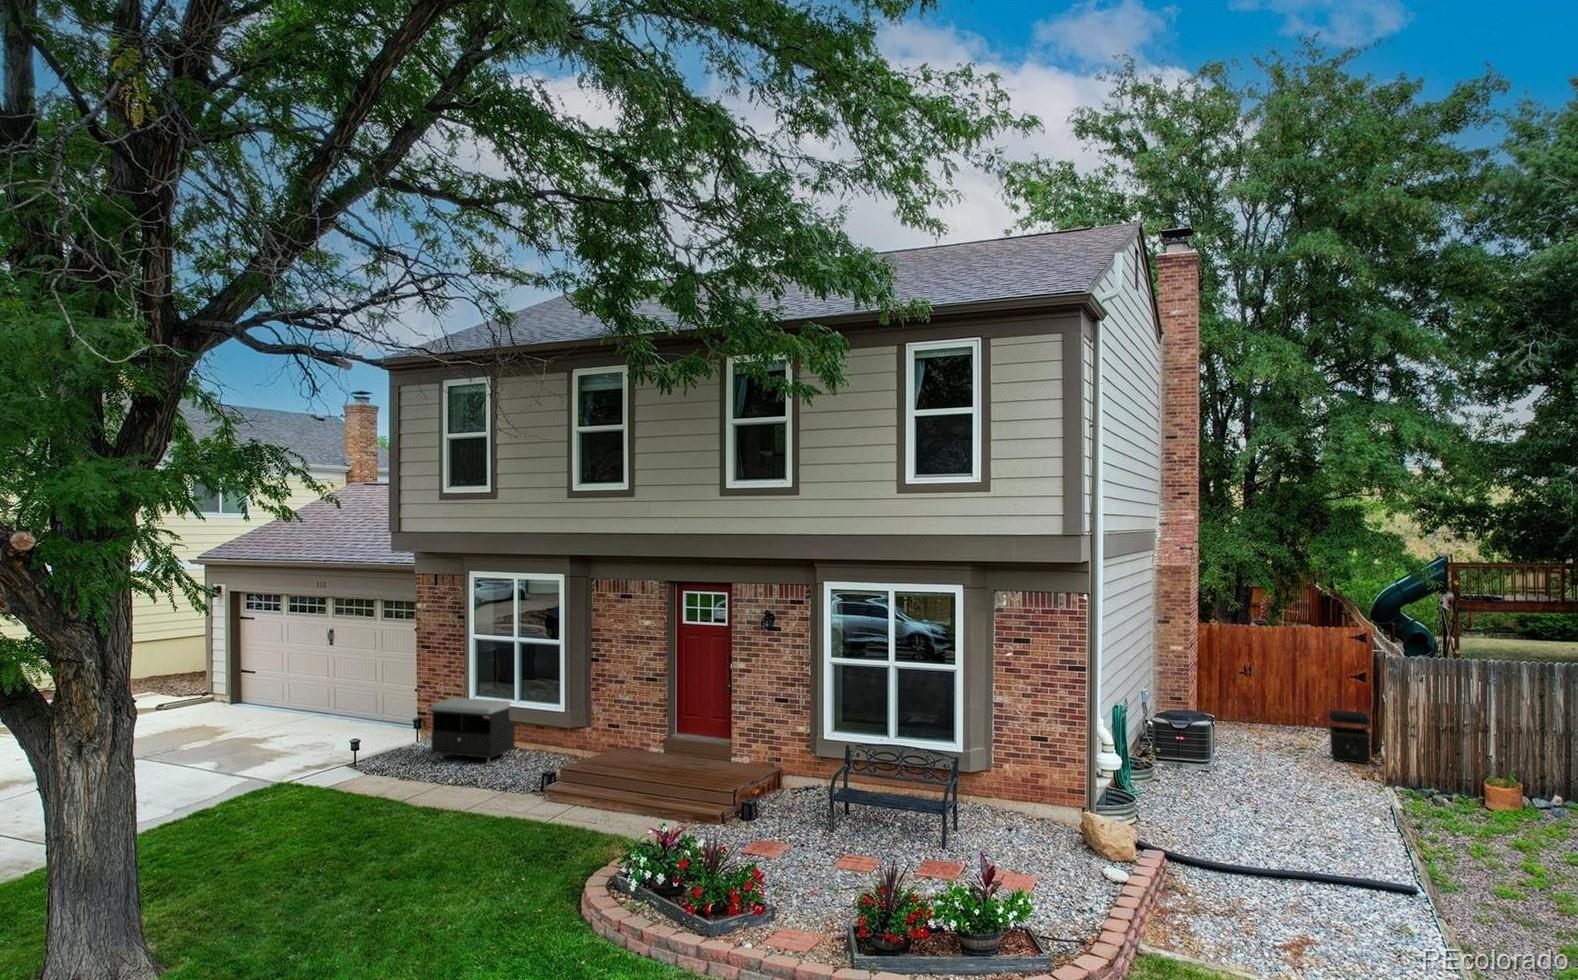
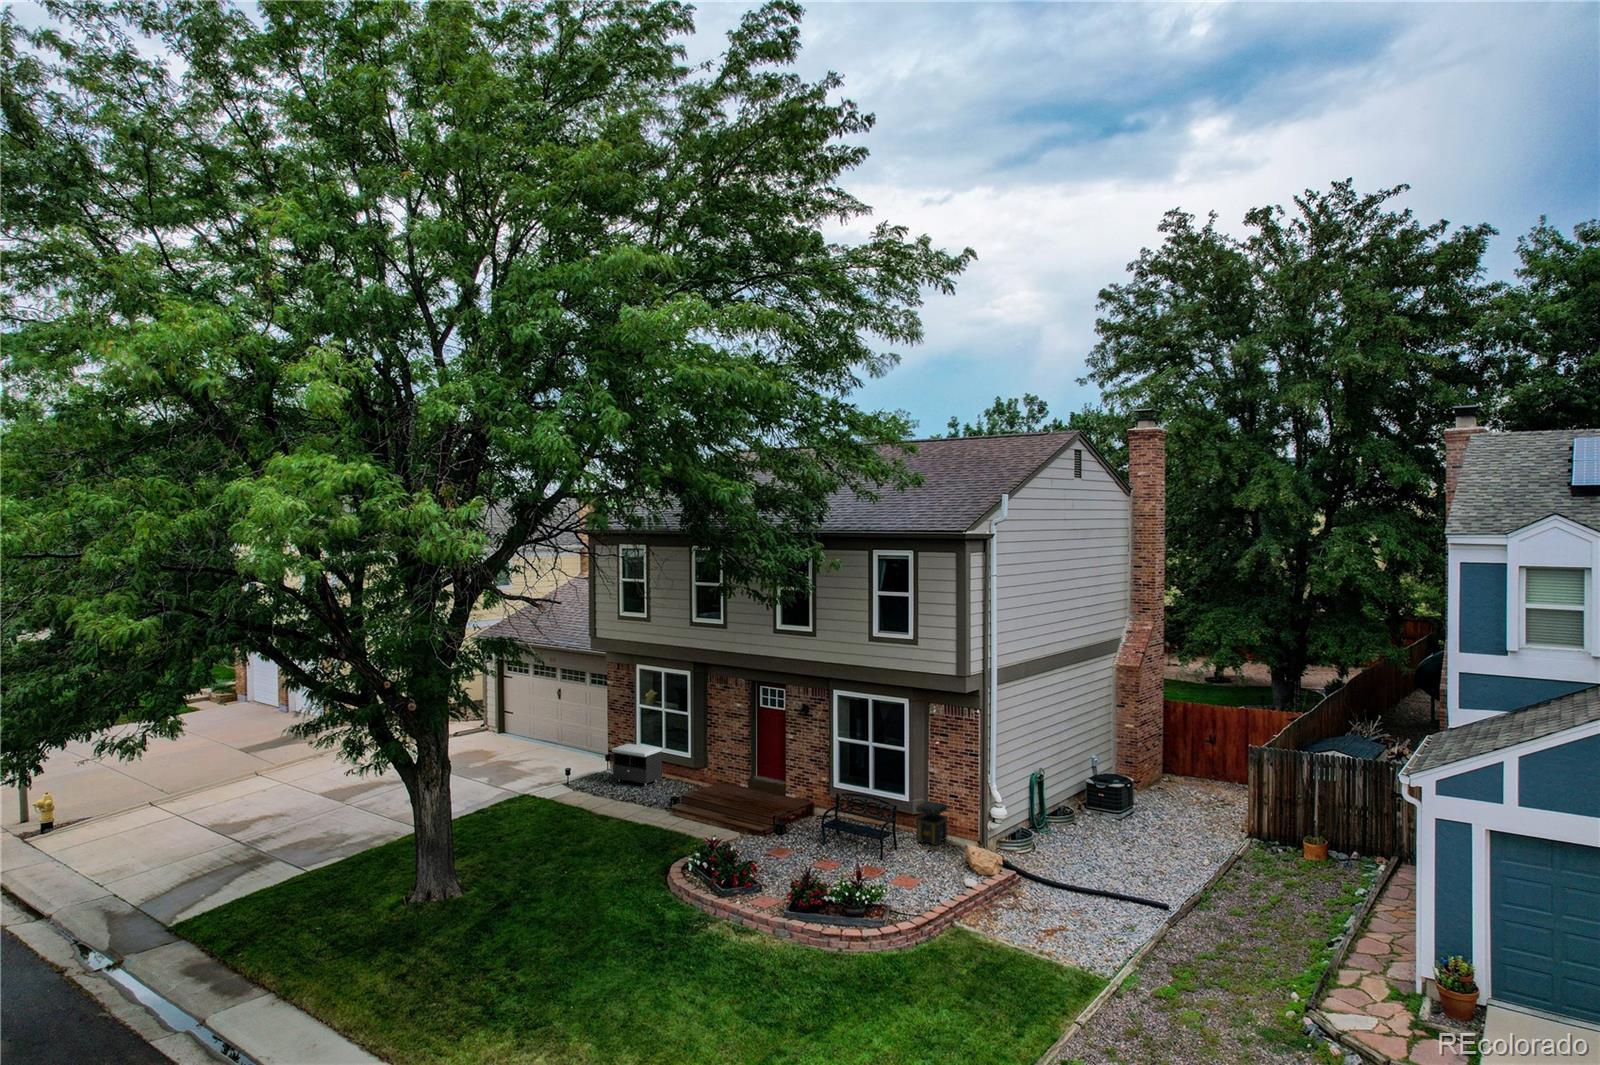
toolbox: present [1329,711,1370,764] -> present [916,801,948,845]

